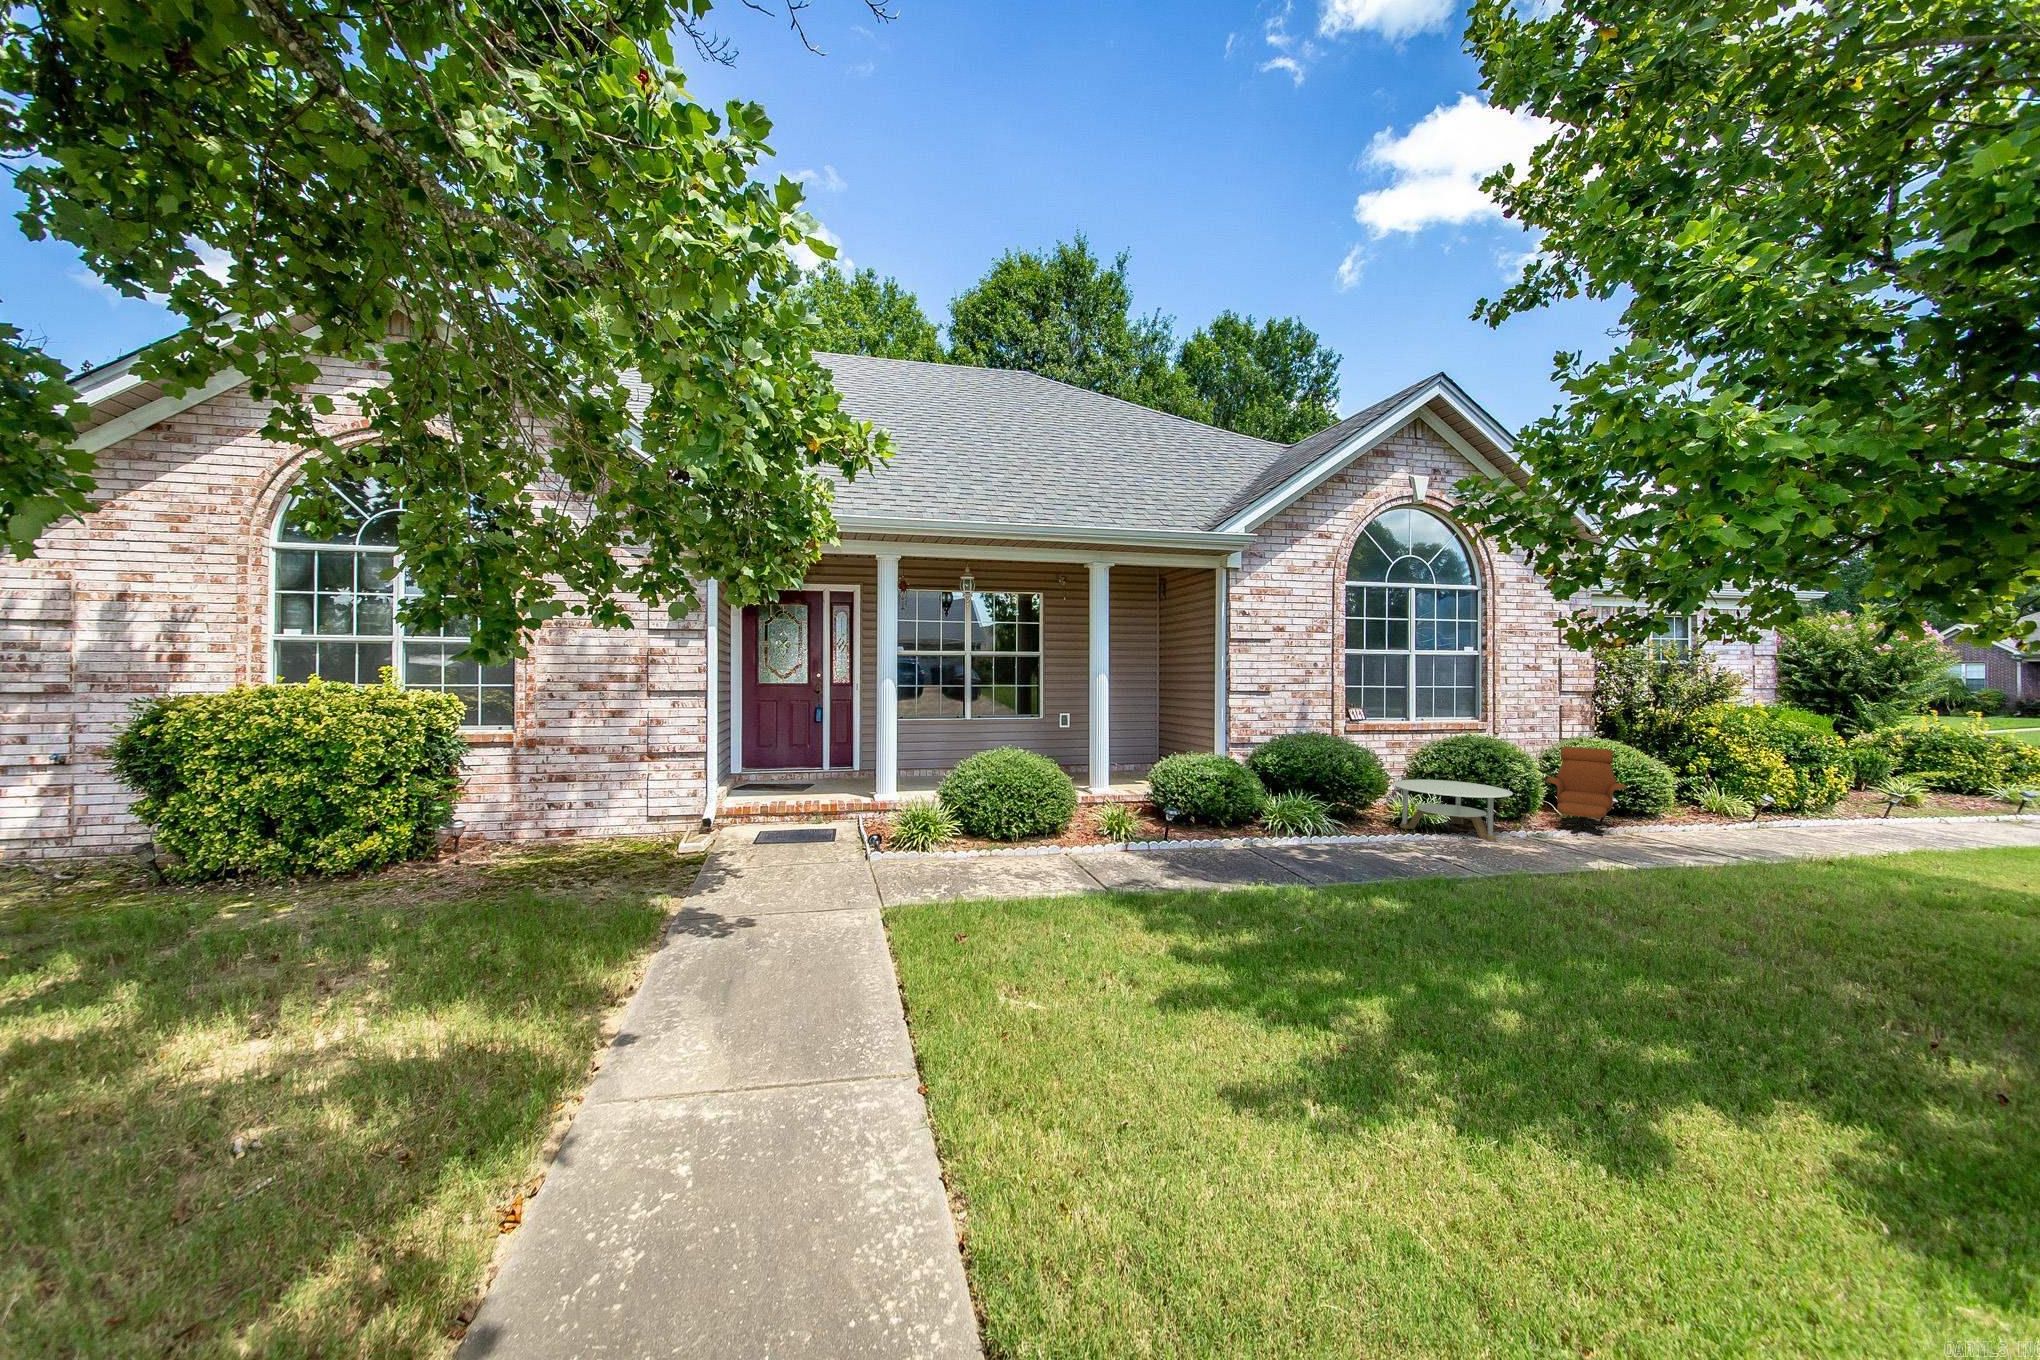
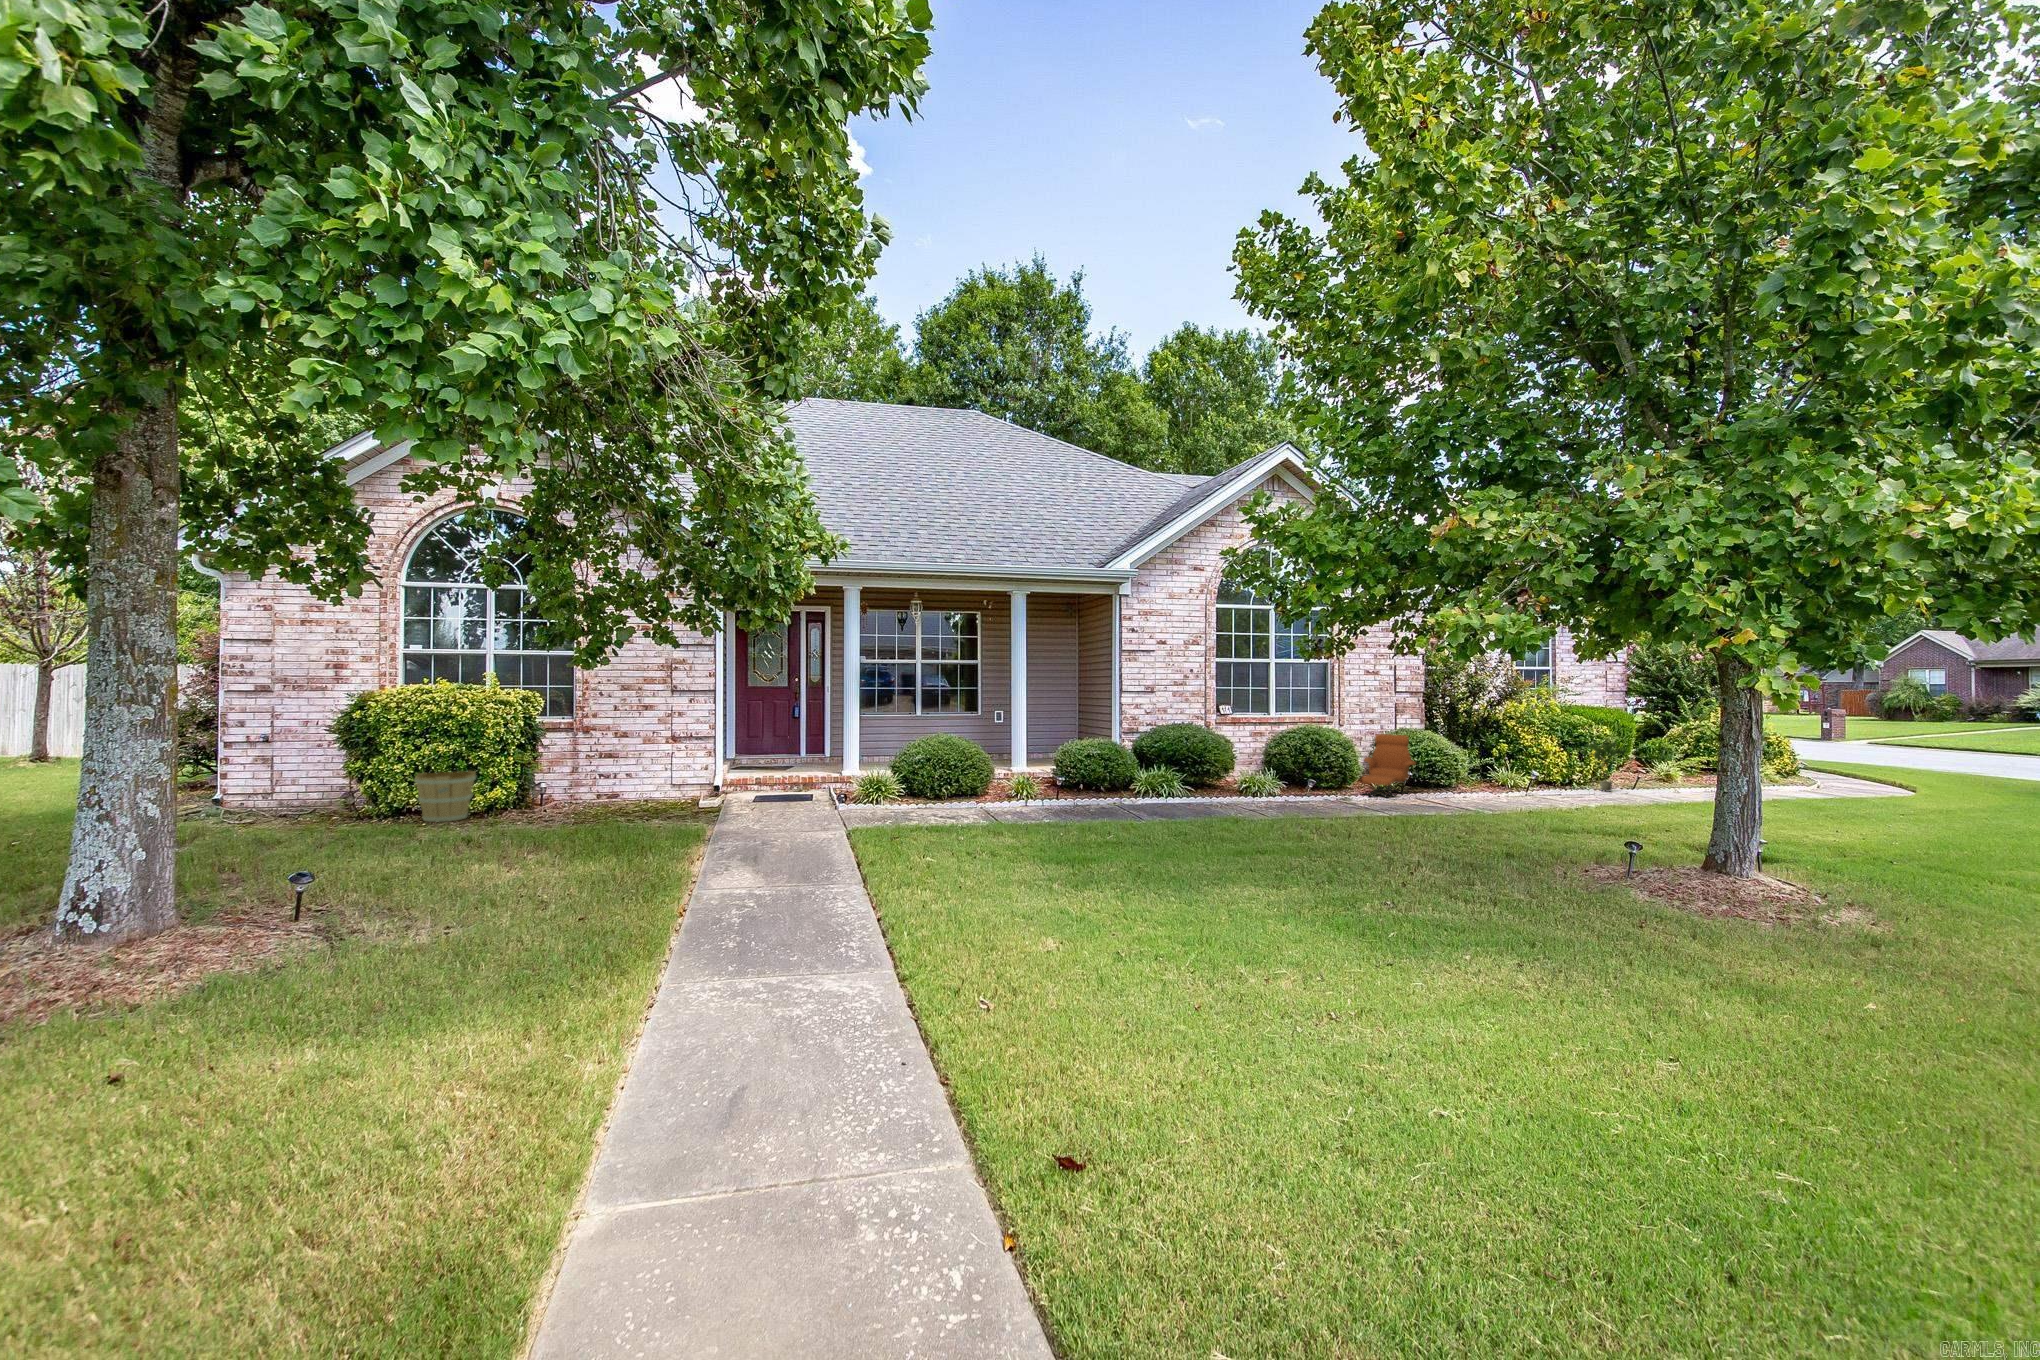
potted plant: none [1816,753,1893,821] -> present [1582,742,1626,792]
round table: present [1393,779,1513,840] -> none [1239,759,1321,801]
wooden bucket: none [225,812,335,895] -> present [415,771,476,822]

